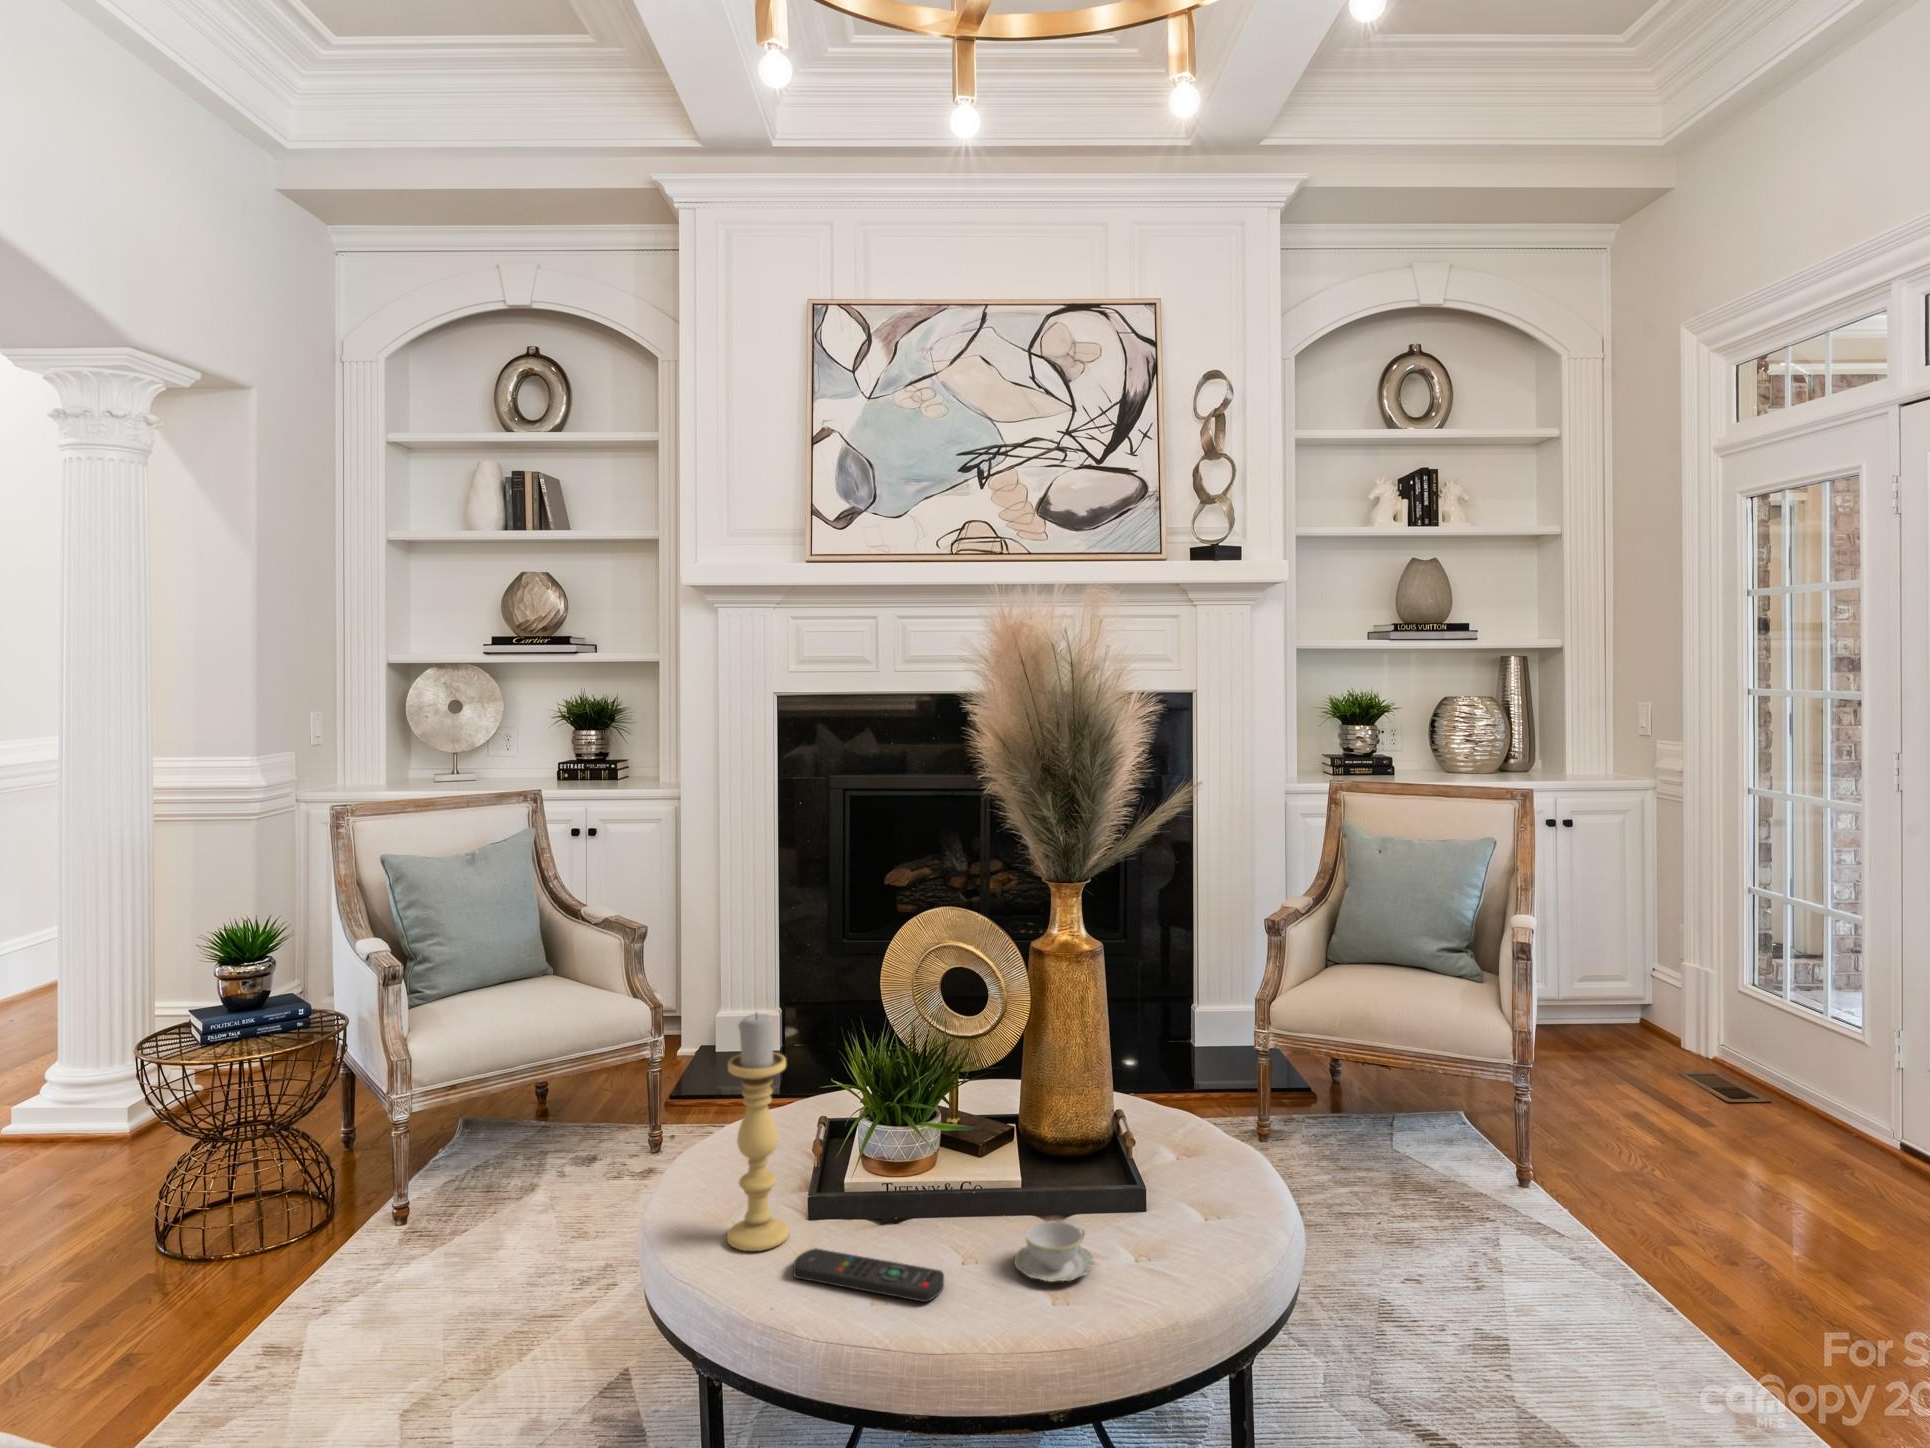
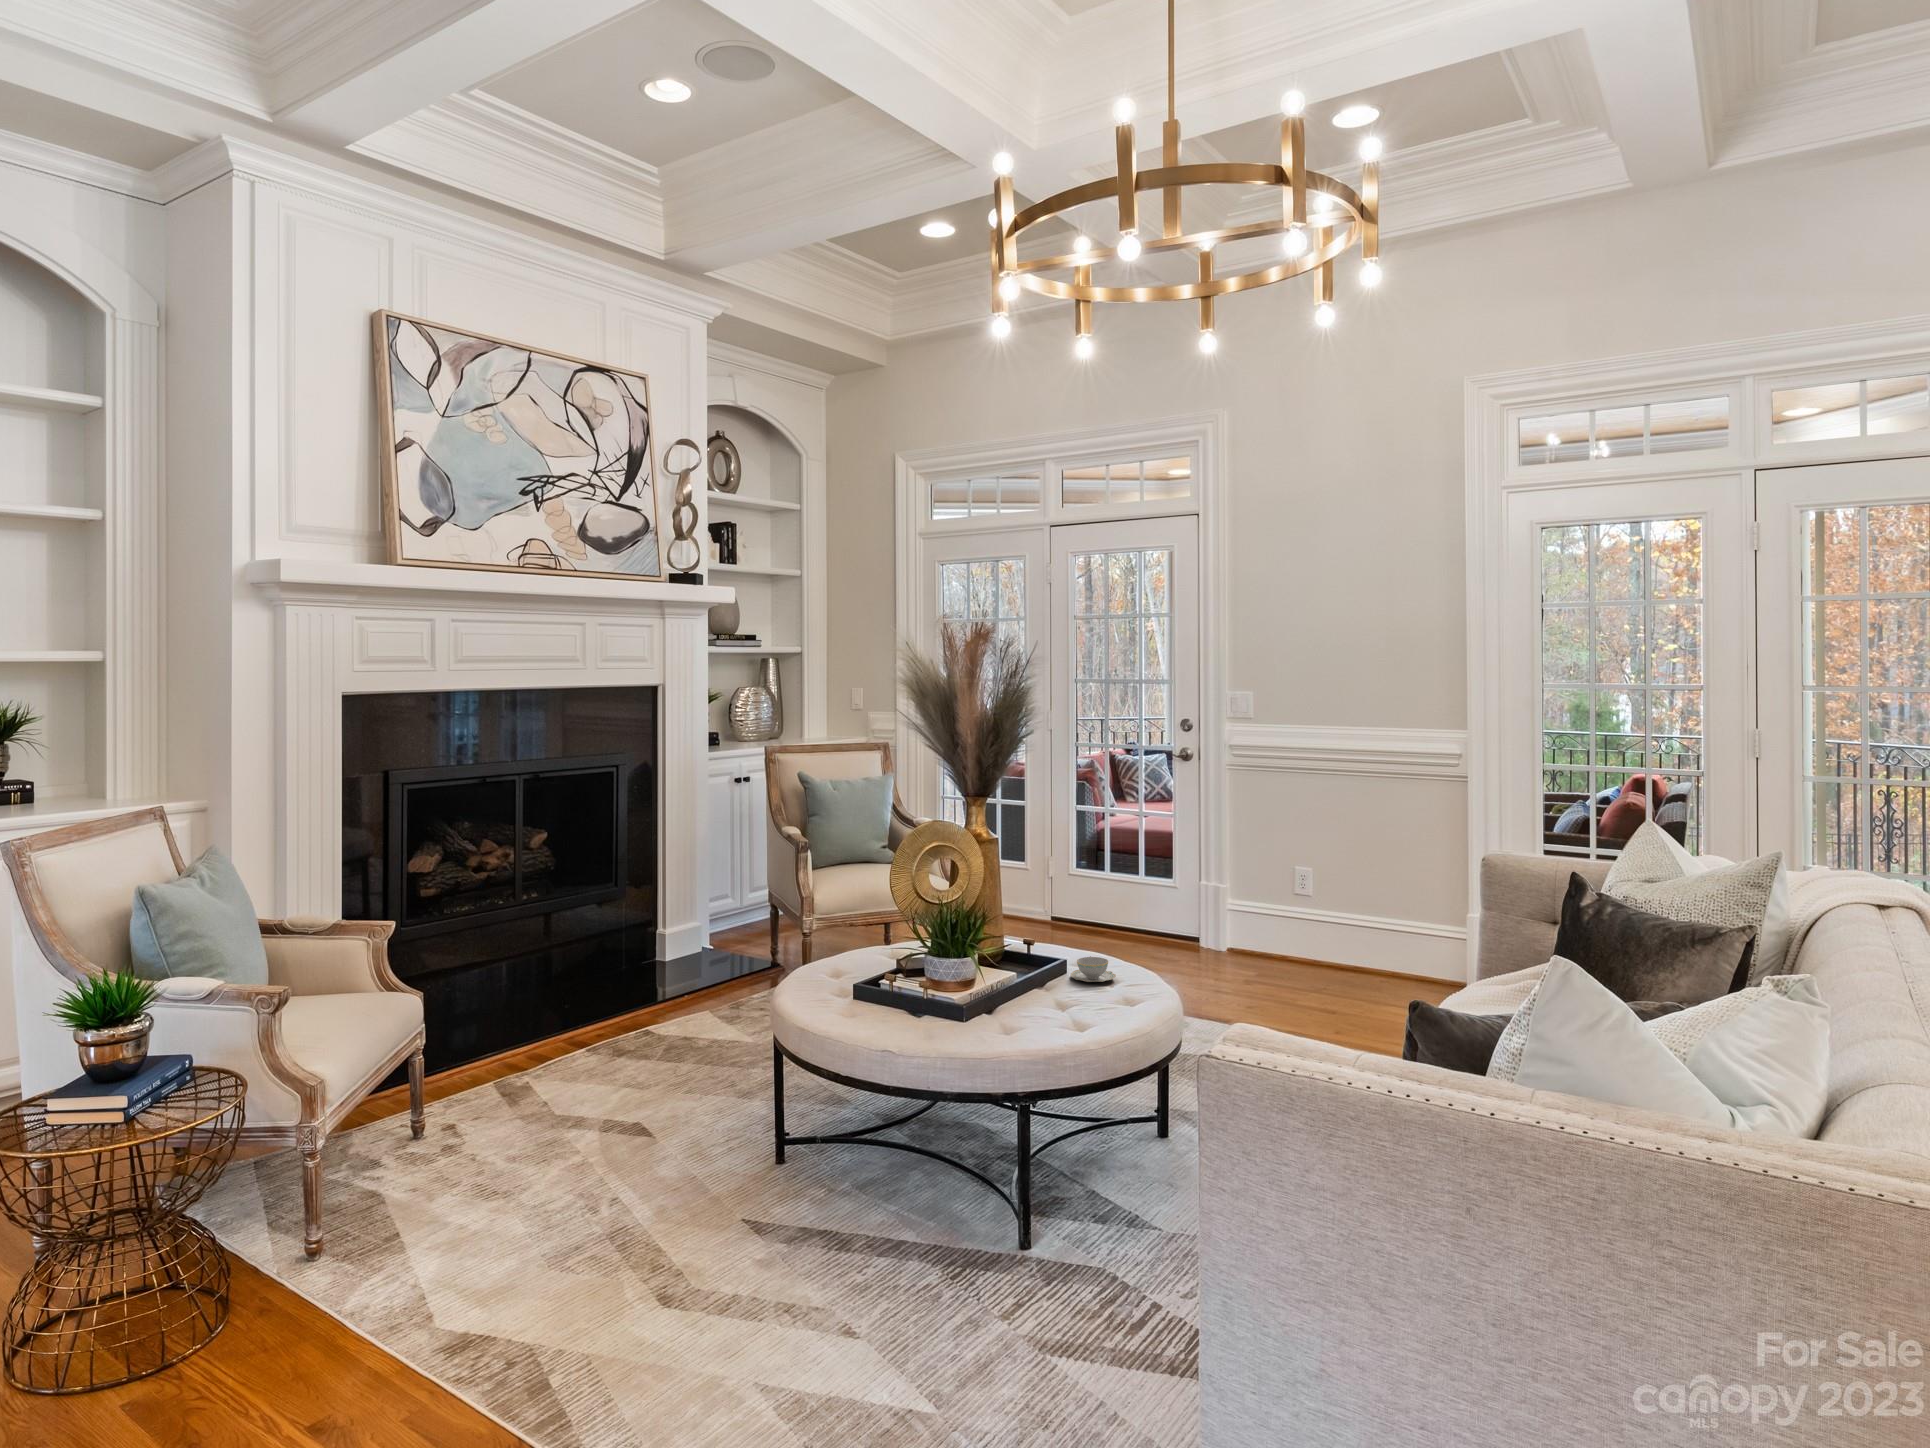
candle holder: present [727,1013,789,1251] -> none [951,872,993,1023]
remote control: present [793,1248,944,1302] -> none [1015,991,1095,1018]

